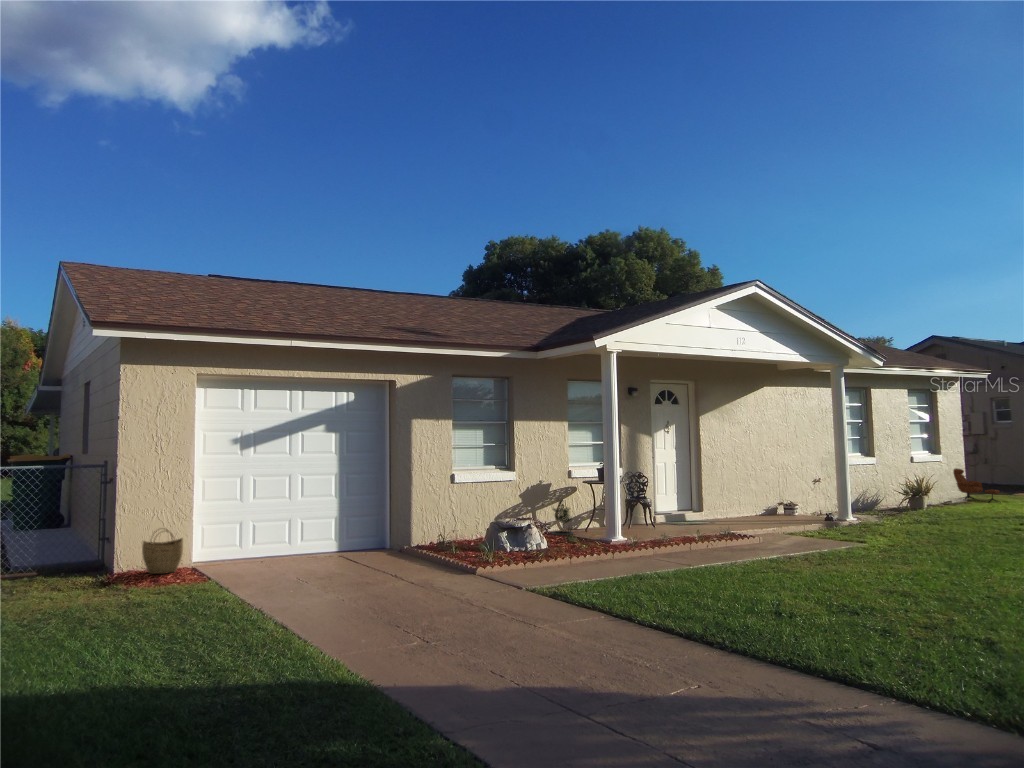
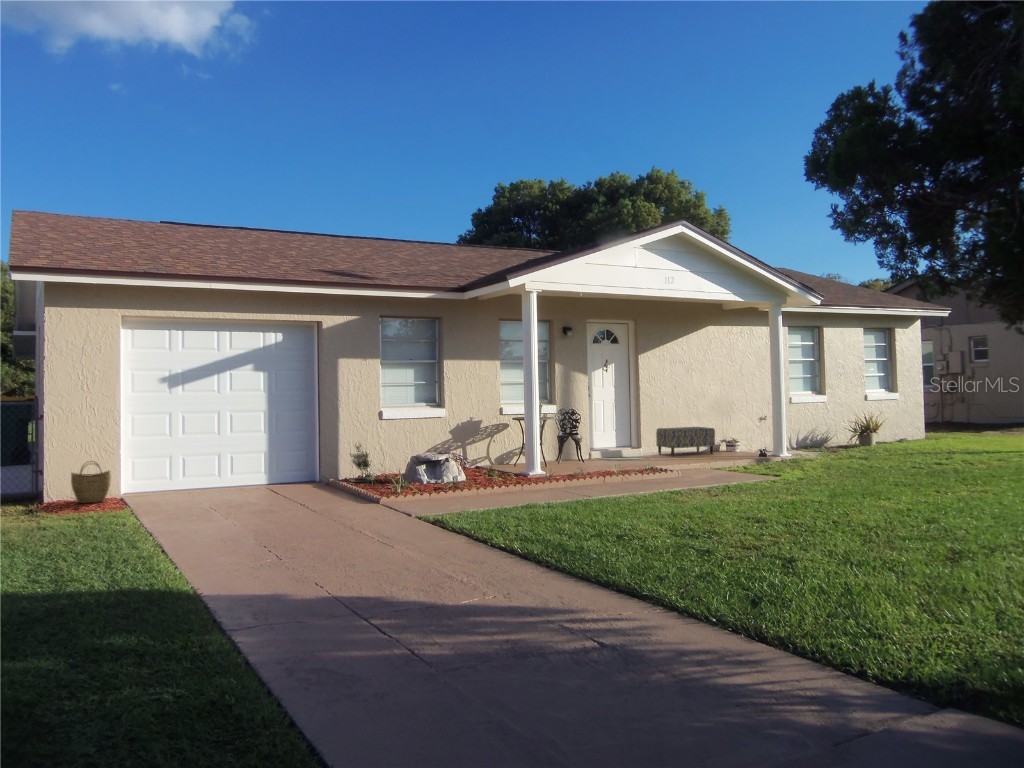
lounge chair: present [953,469,1000,501] -> none [908,407,952,440]
bench: none [718,489,777,520] -> present [656,427,715,456]
potted tree: present [552,500,573,535] -> present [350,446,372,482]

